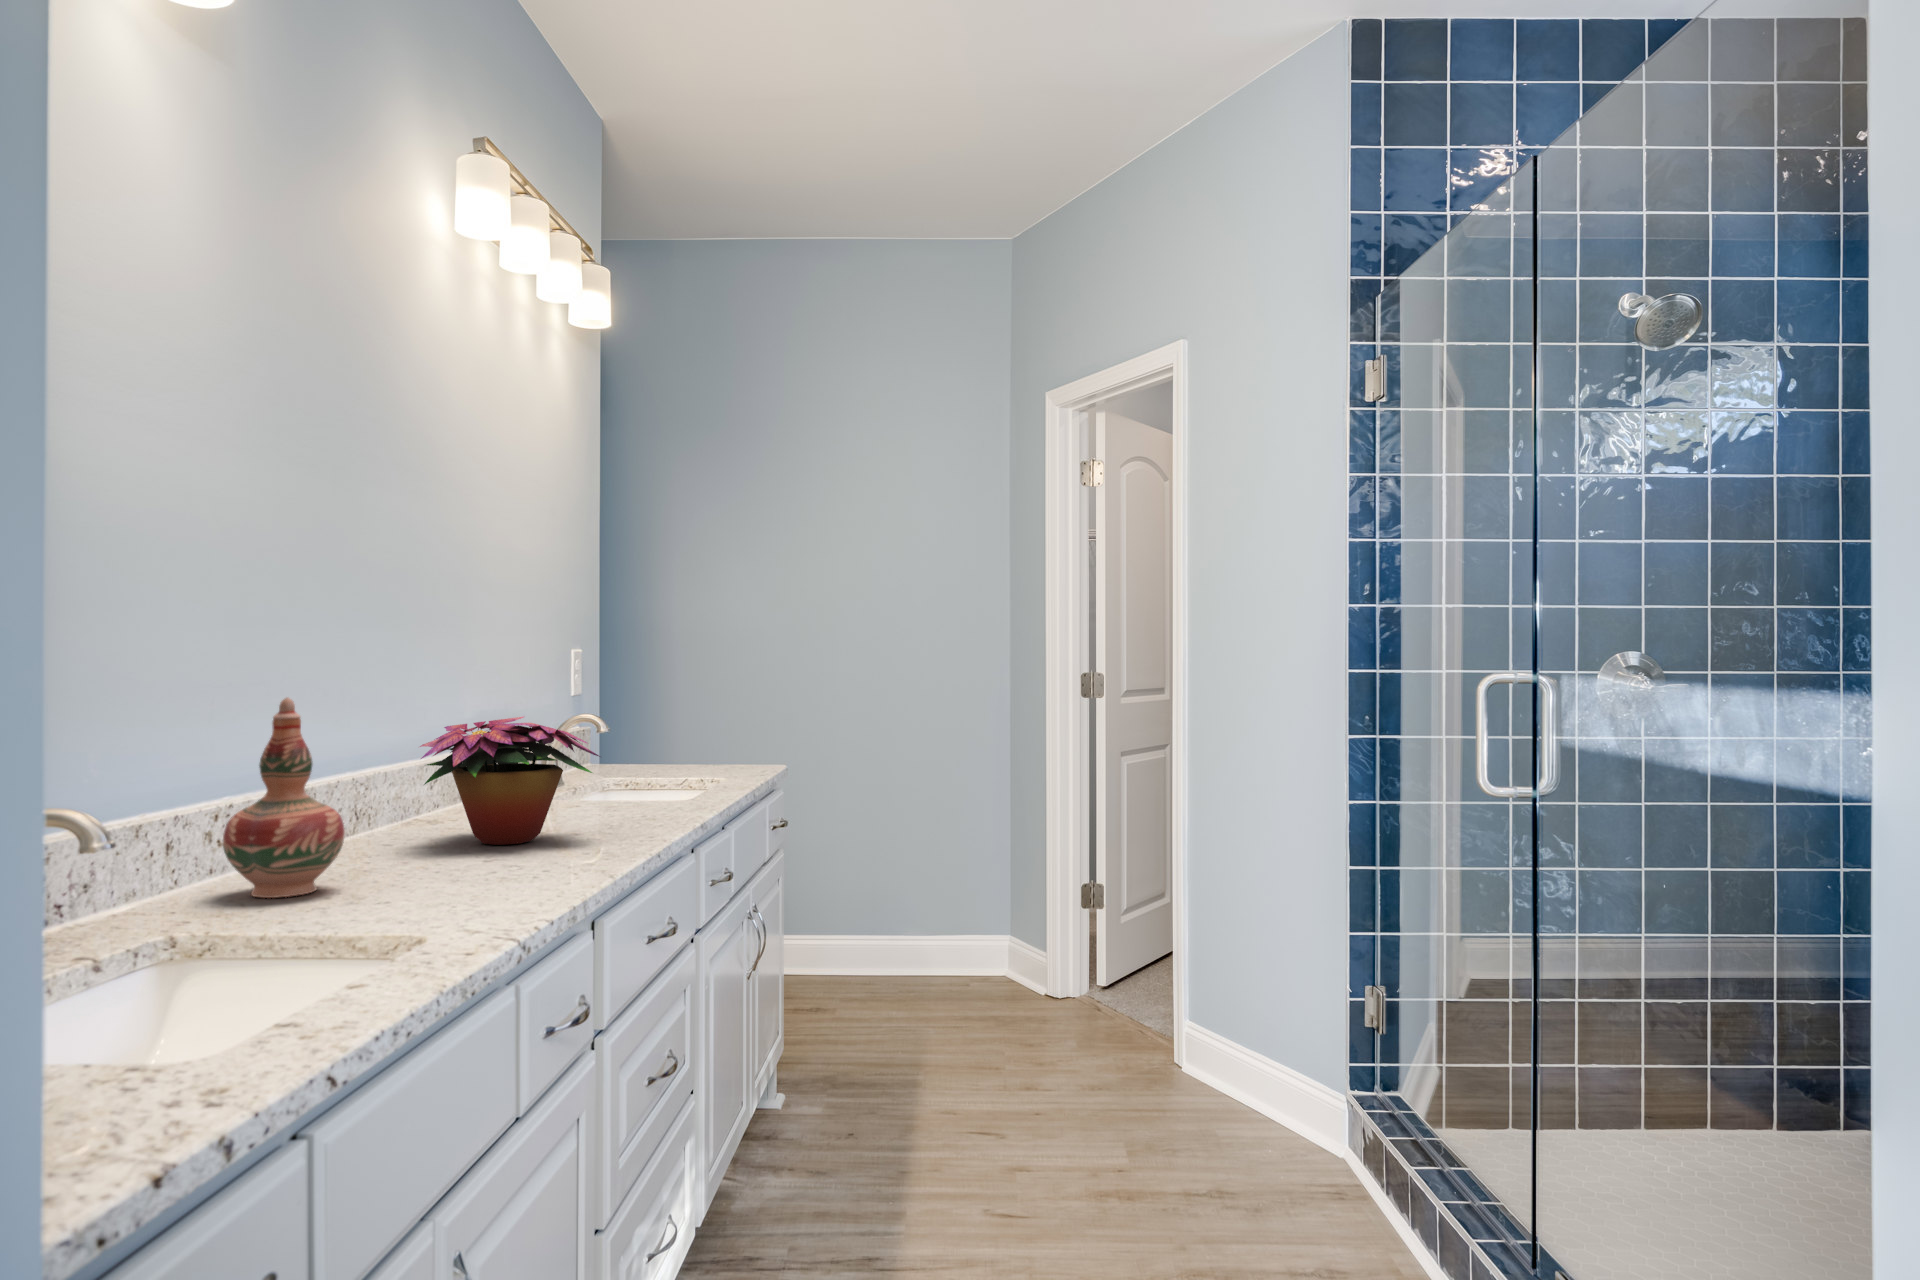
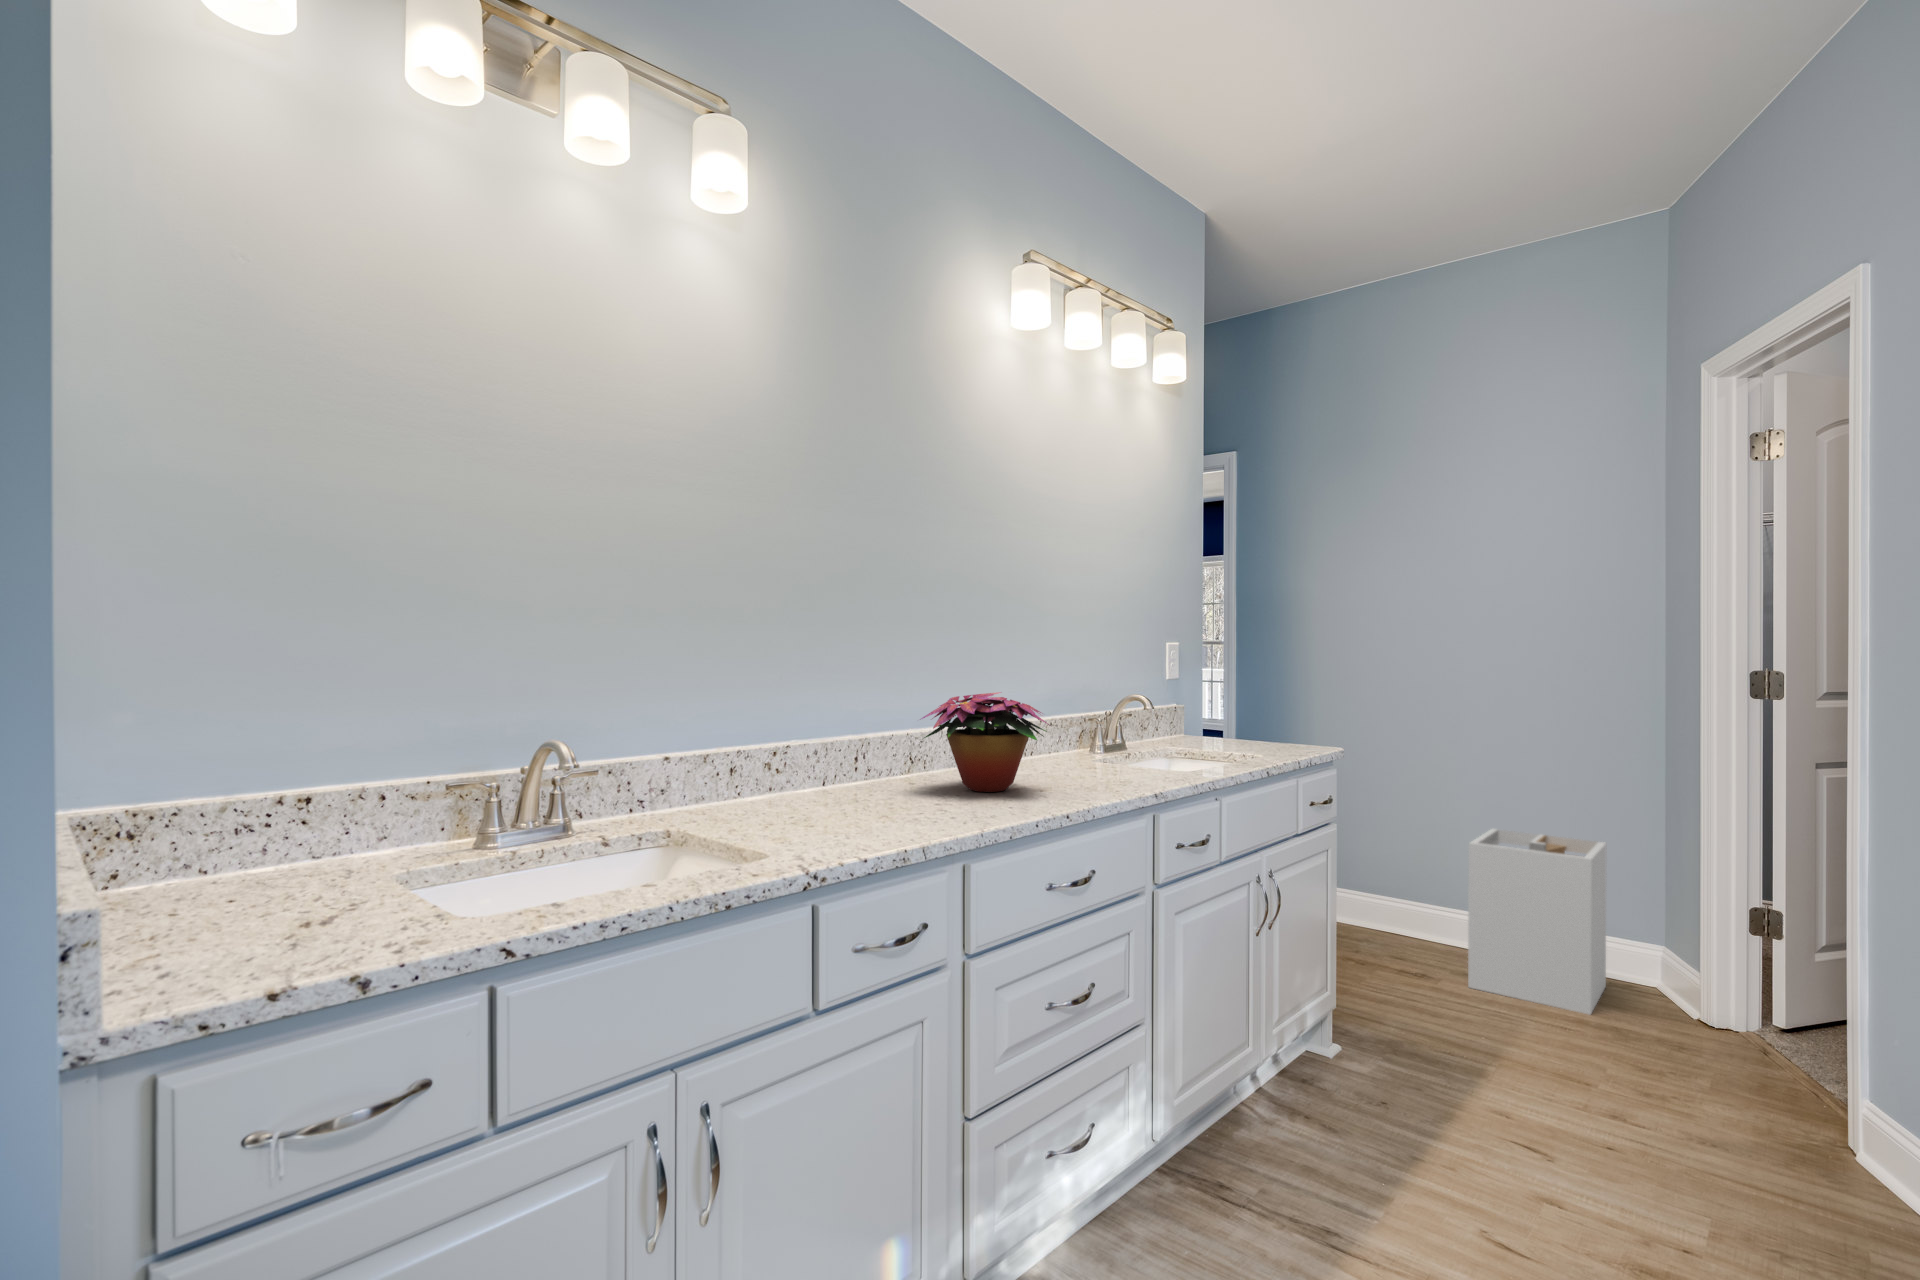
decorative vase: present [223,697,345,898] -> none [751,674,826,812]
laundry hamper: none [866,844,971,1009] -> present [1468,829,1606,1015]

